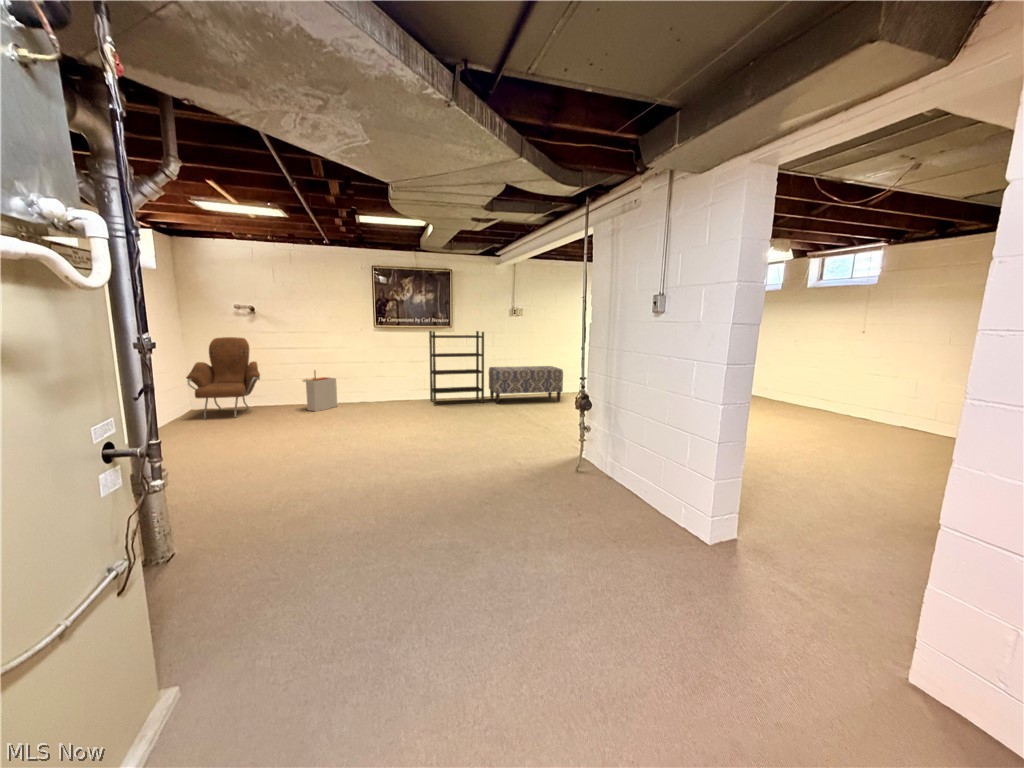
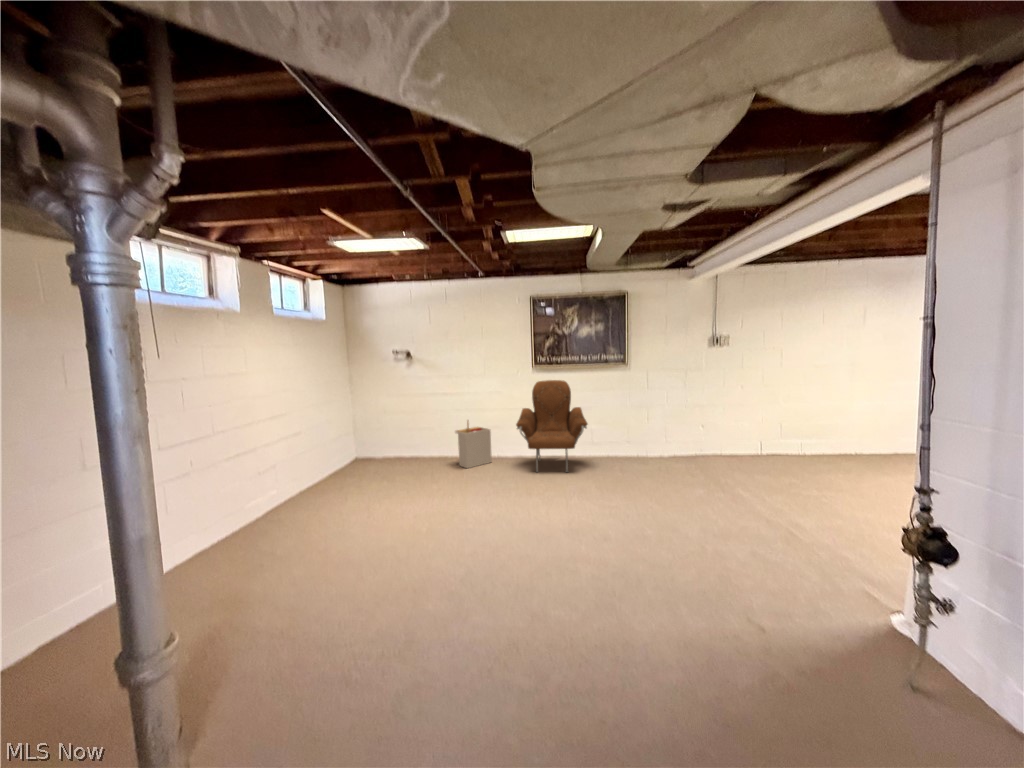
bookshelf: present [429,331,484,405] -> none [599,368,673,466]
armchair: present [186,337,260,419] -> present [516,380,587,472]
bench: present [489,366,563,404] -> none [679,414,798,469]

